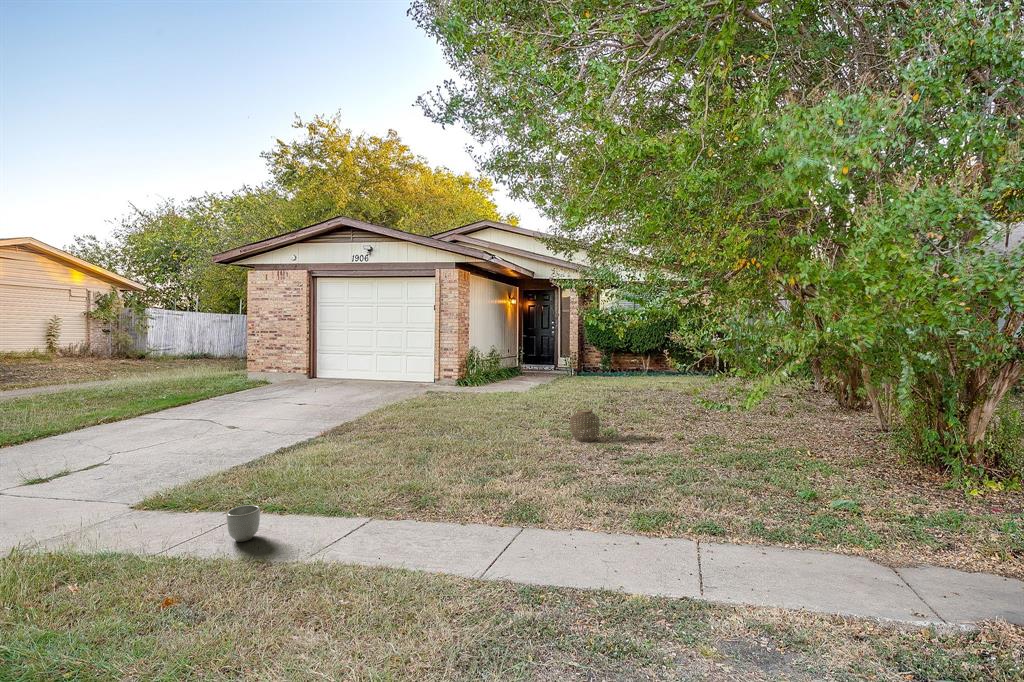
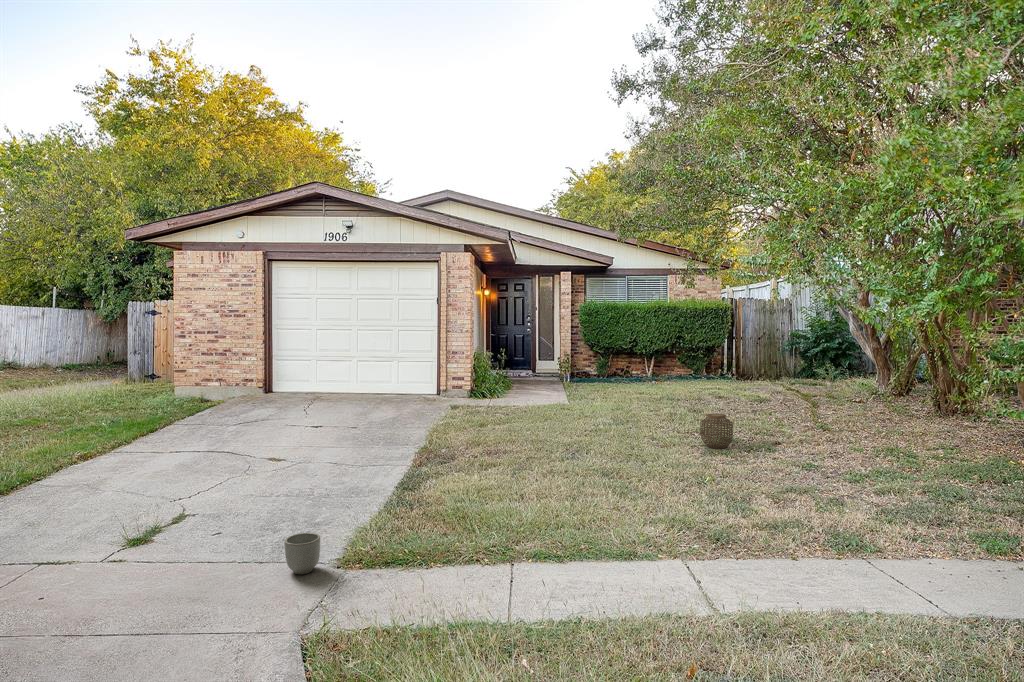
planter: present [226,505,260,542] -> present [284,533,320,574]

